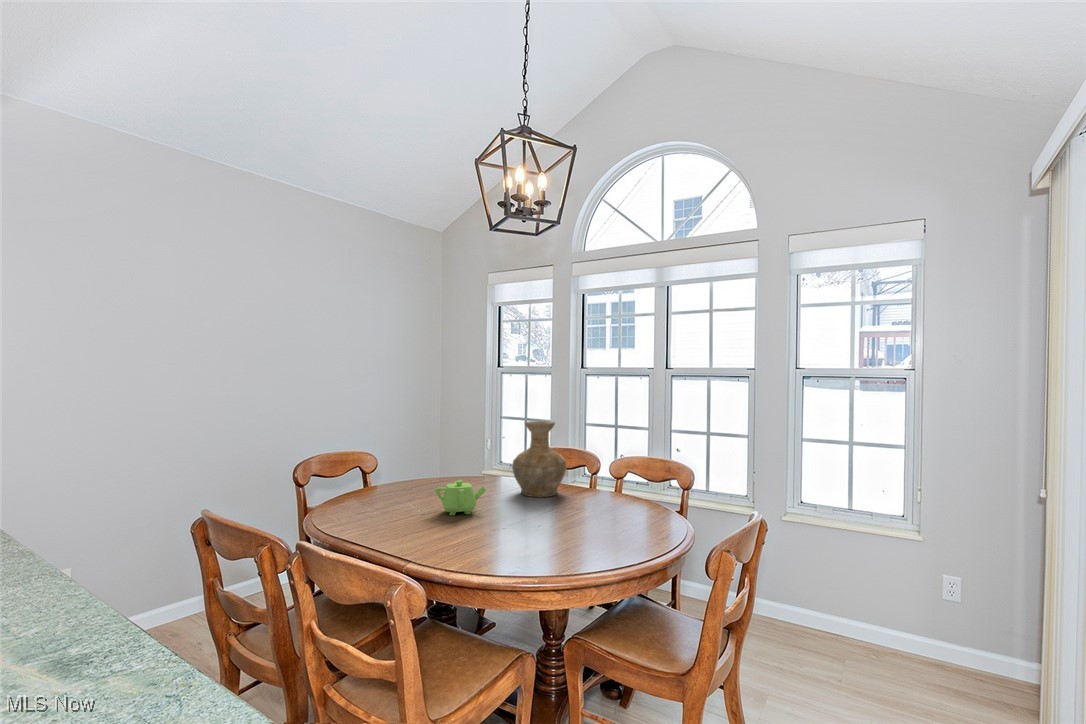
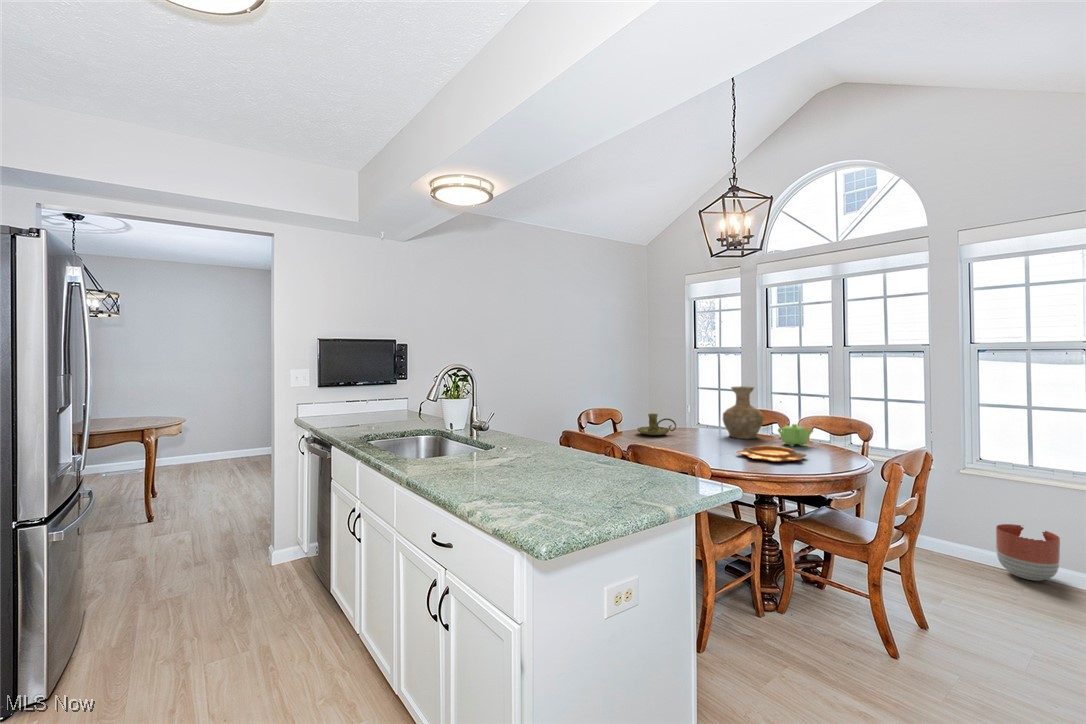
candle holder: none [388,462,448,497] -> present [637,414,676,435]
teapot: present [435,480,486,515] -> present [778,424,813,446]
decorative bowl: none [517,515,614,547] -> present [737,446,806,462]
planter: none [823,587,885,658] -> present [996,524,1060,581]

